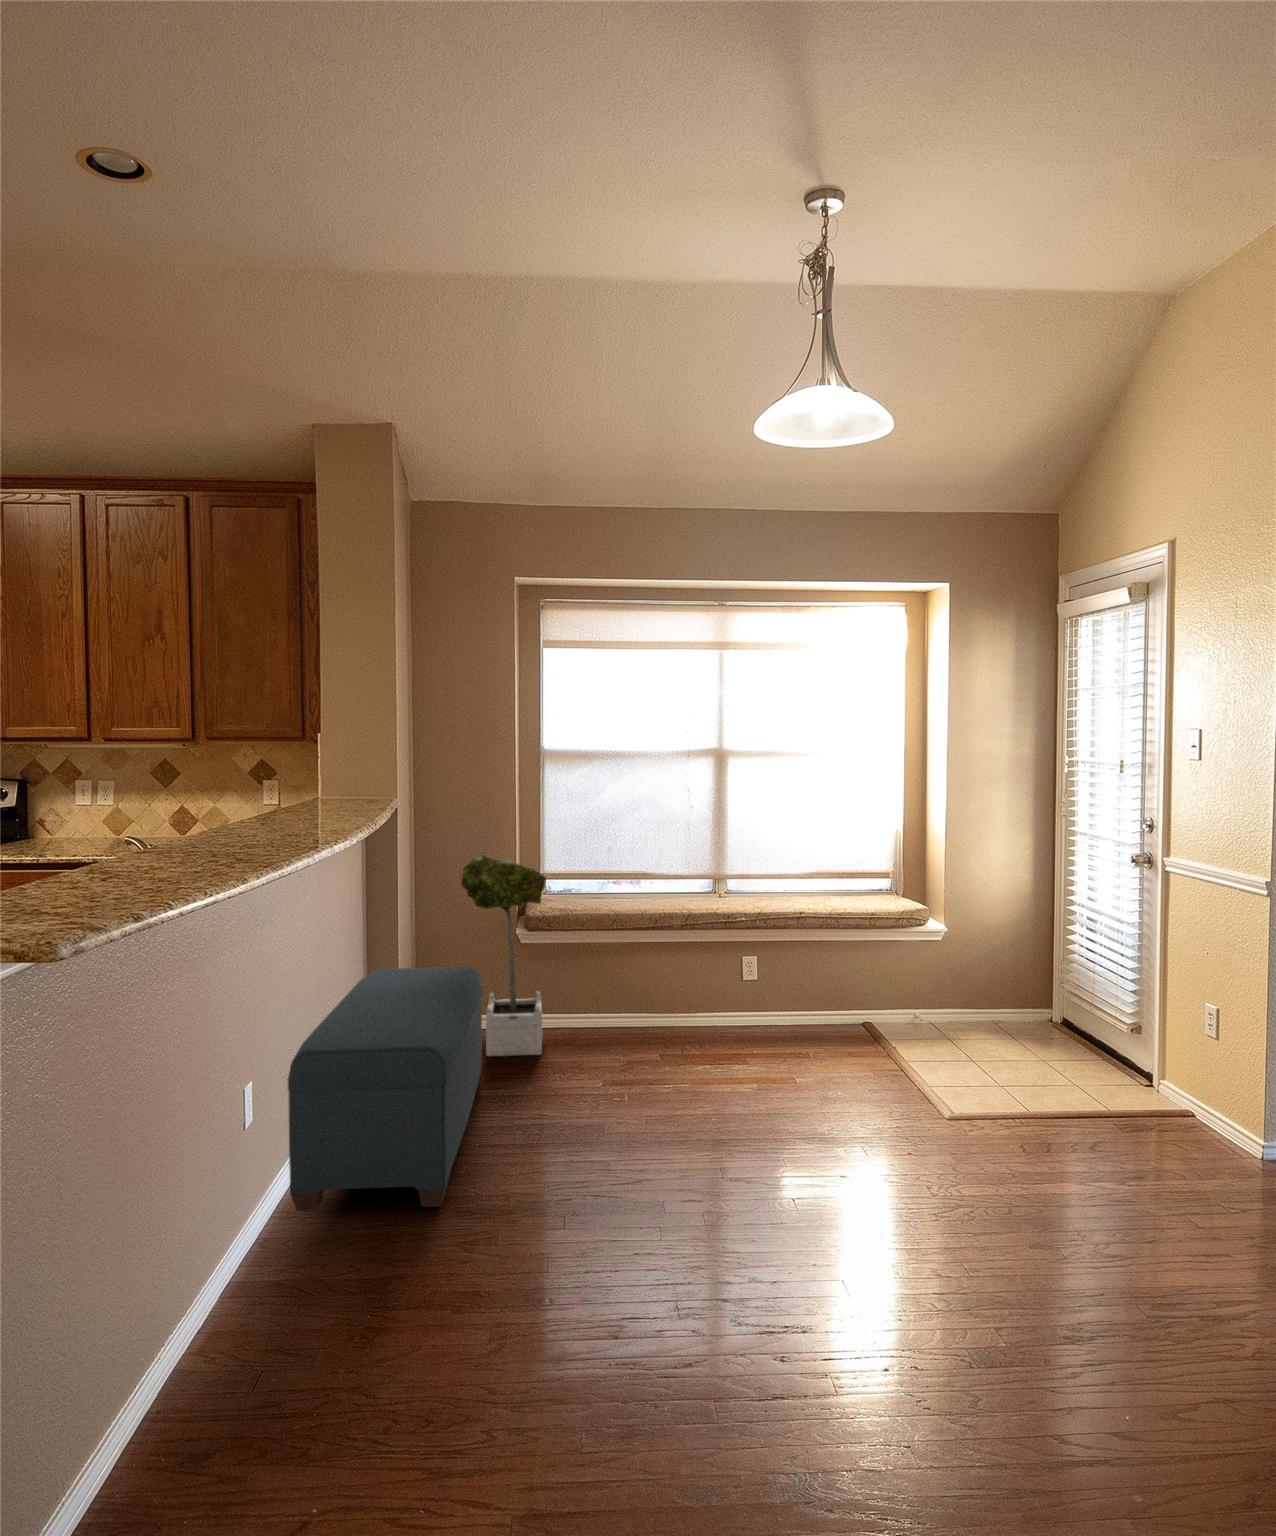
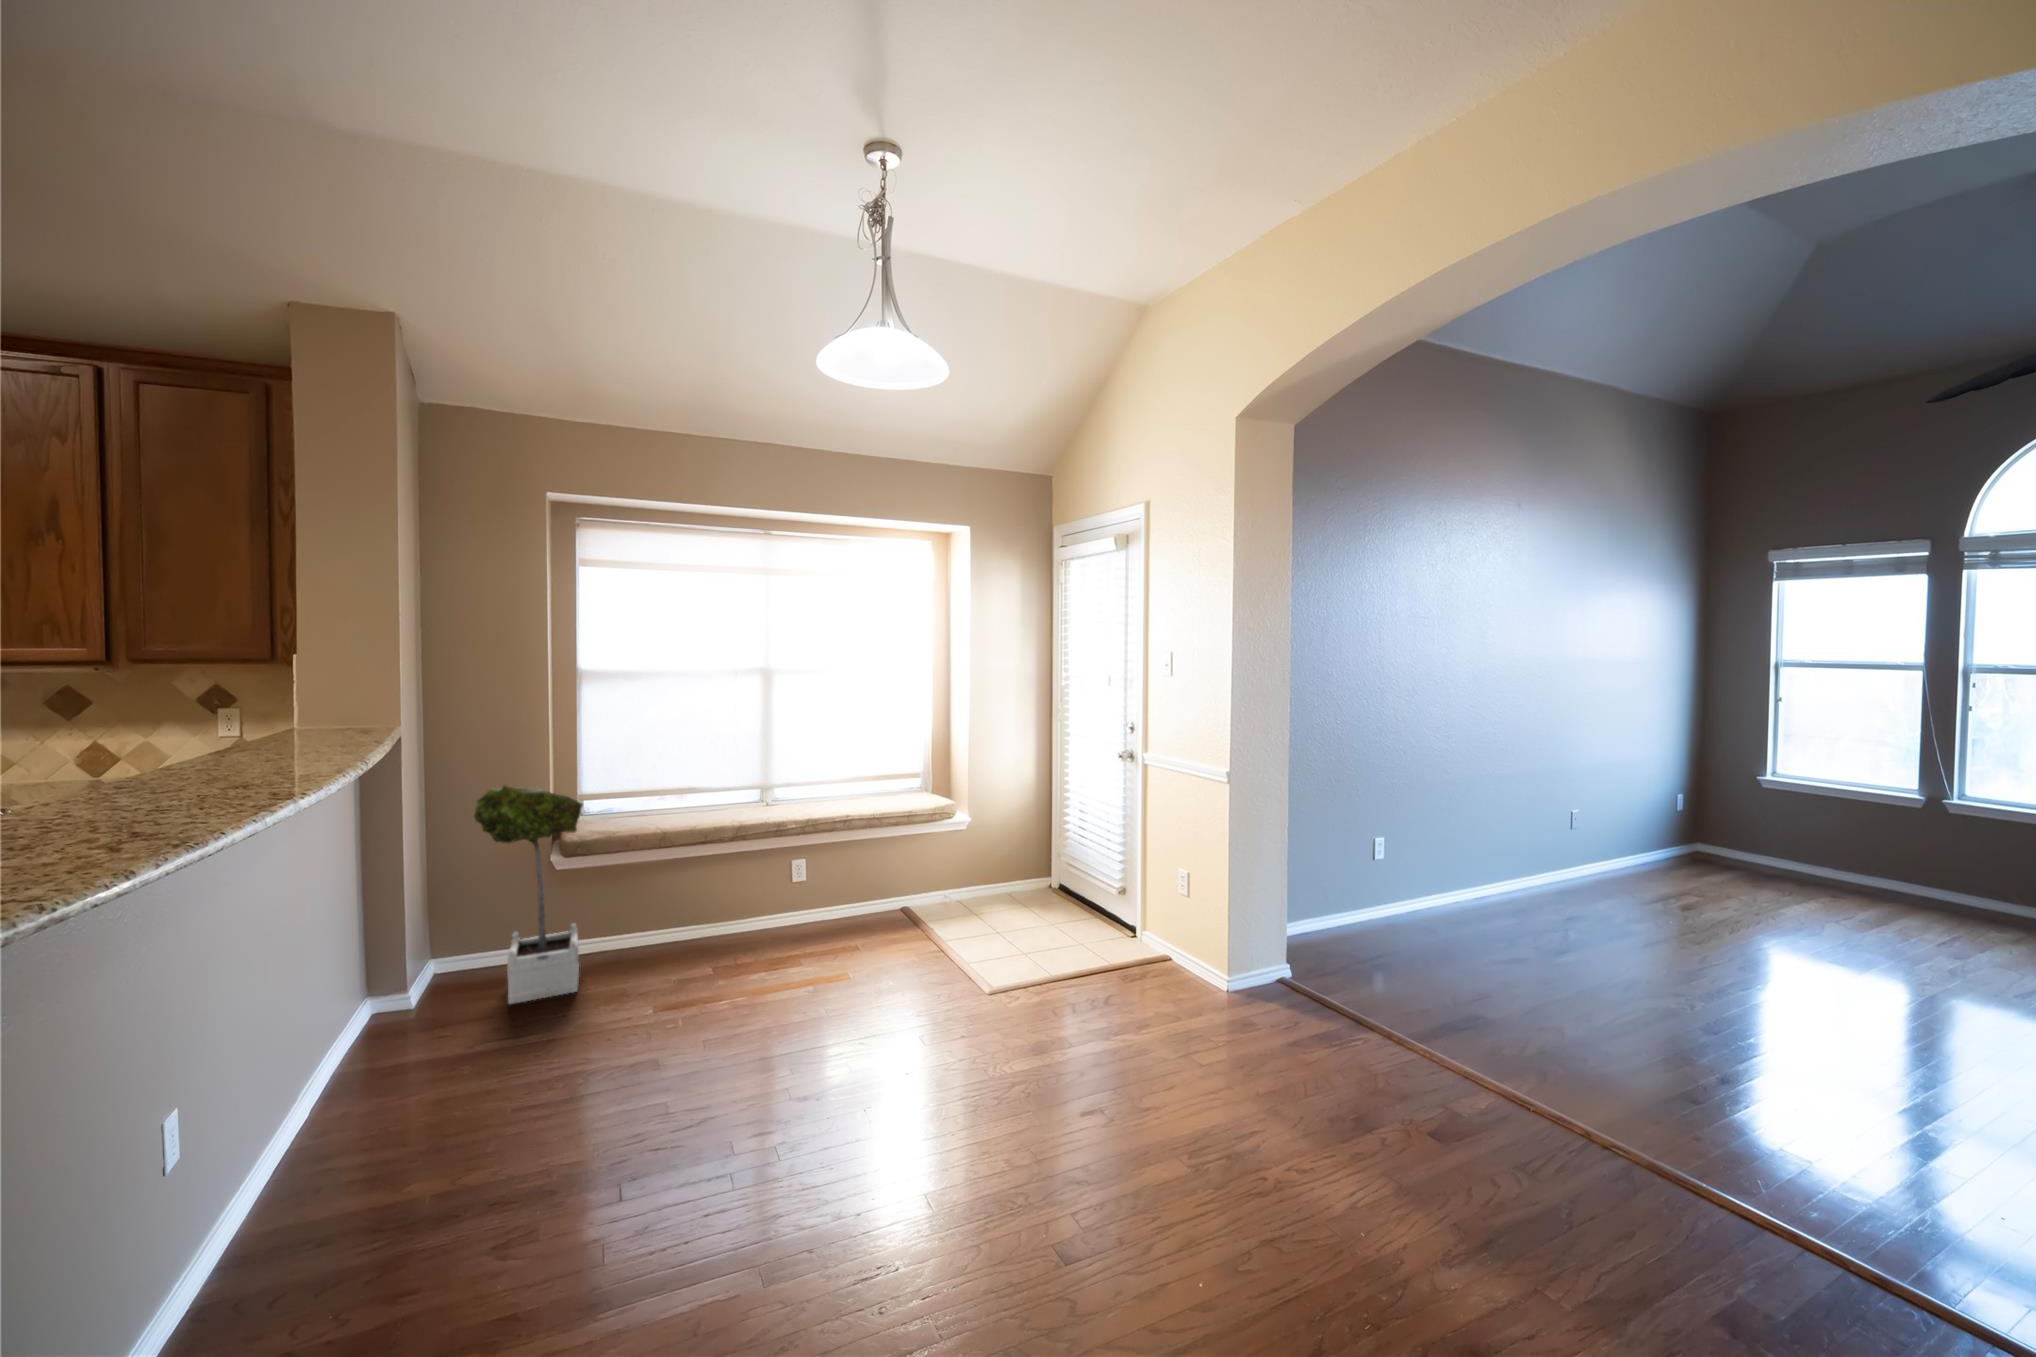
bench: present [288,967,483,1211] -> none [189,912,502,1282]

